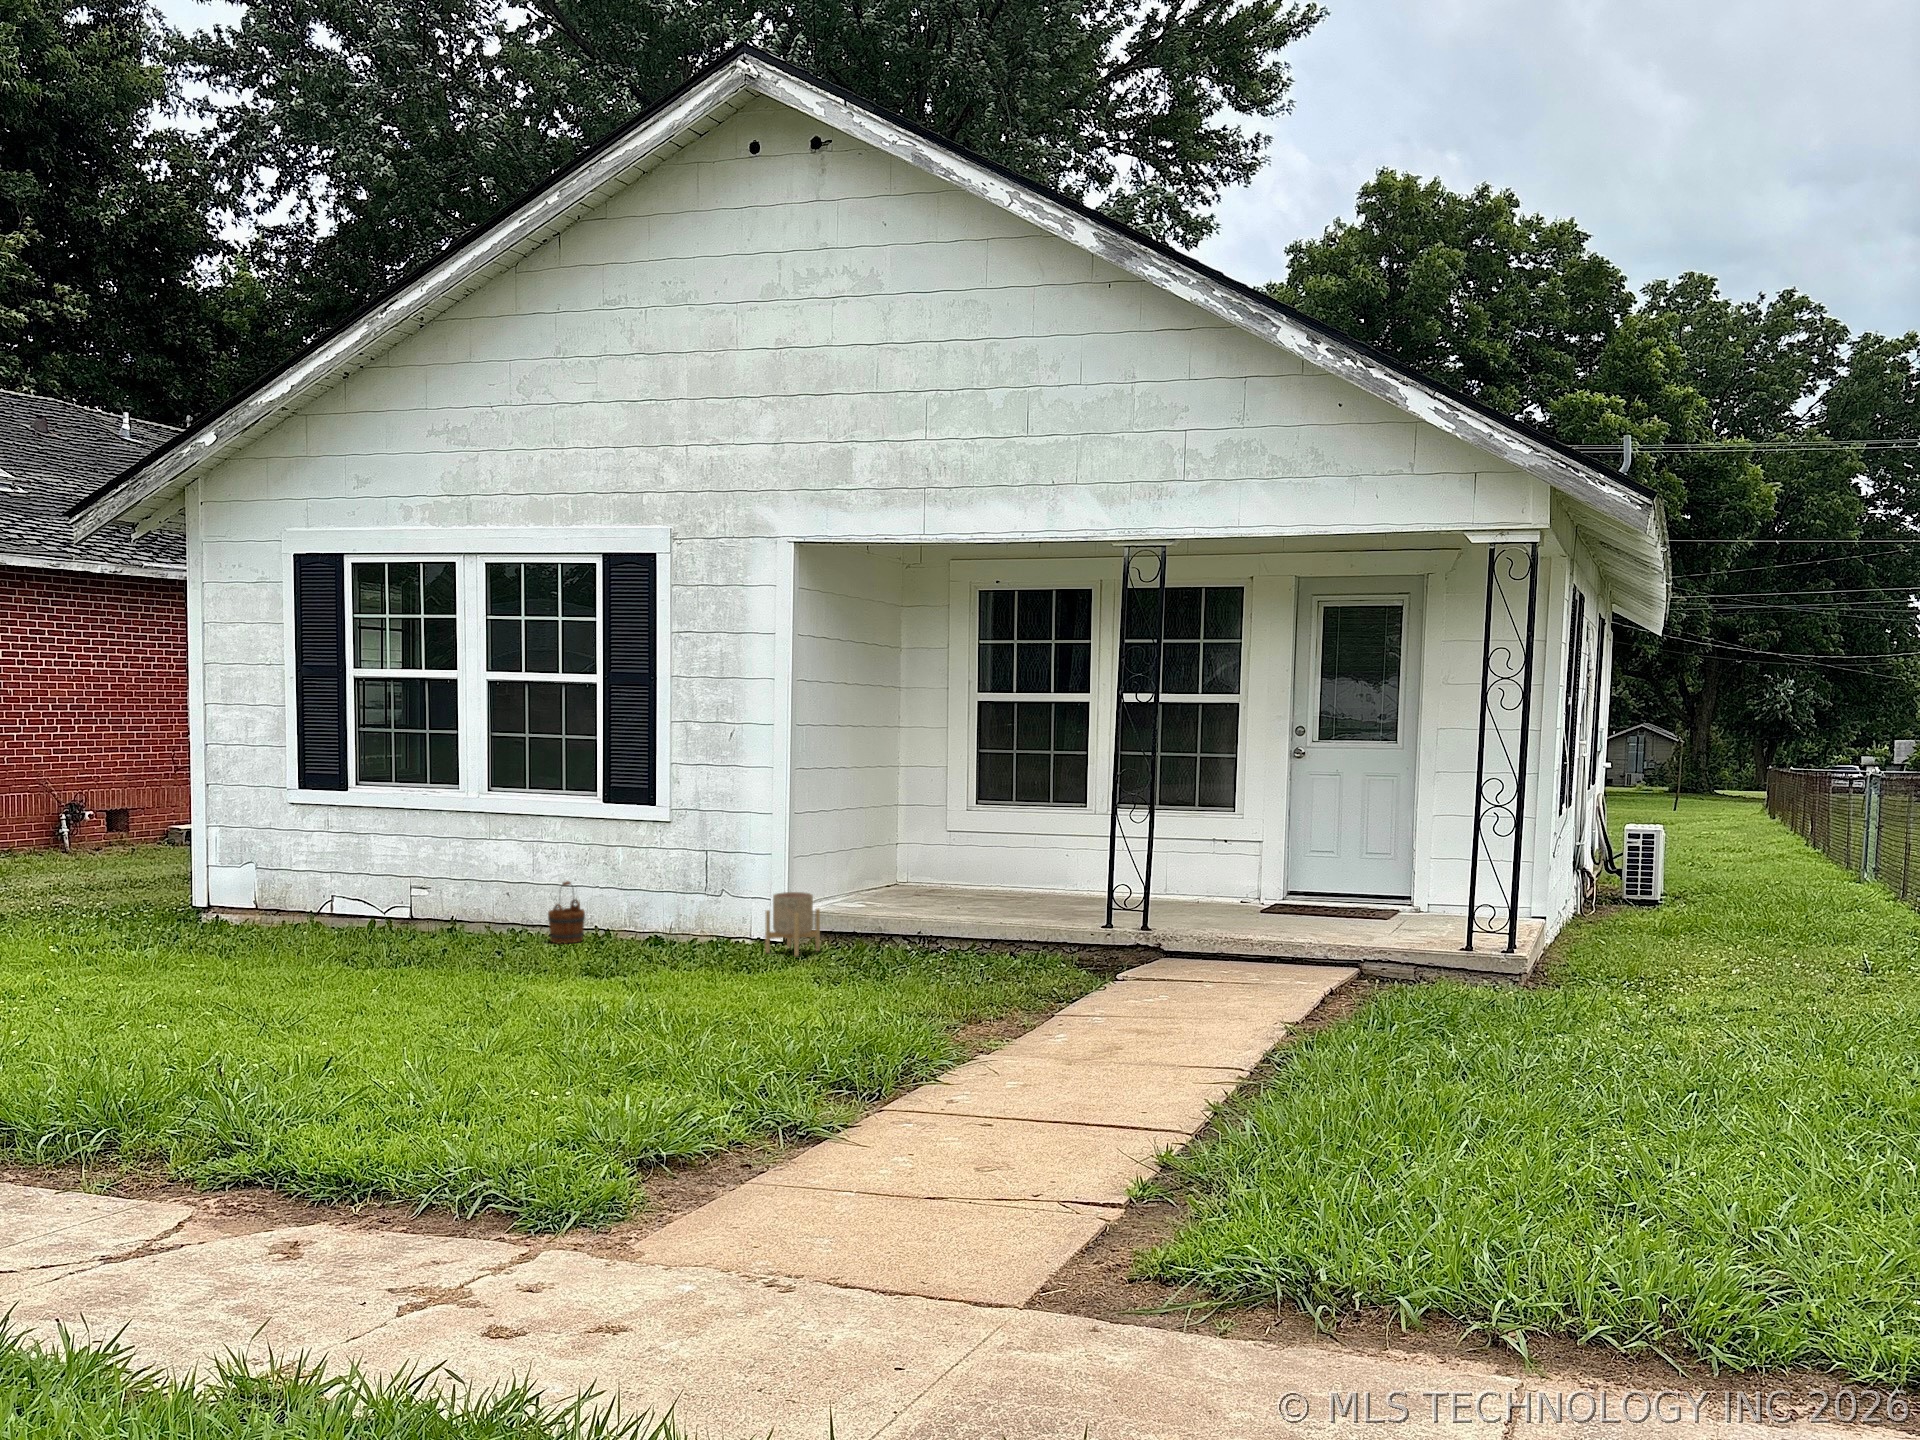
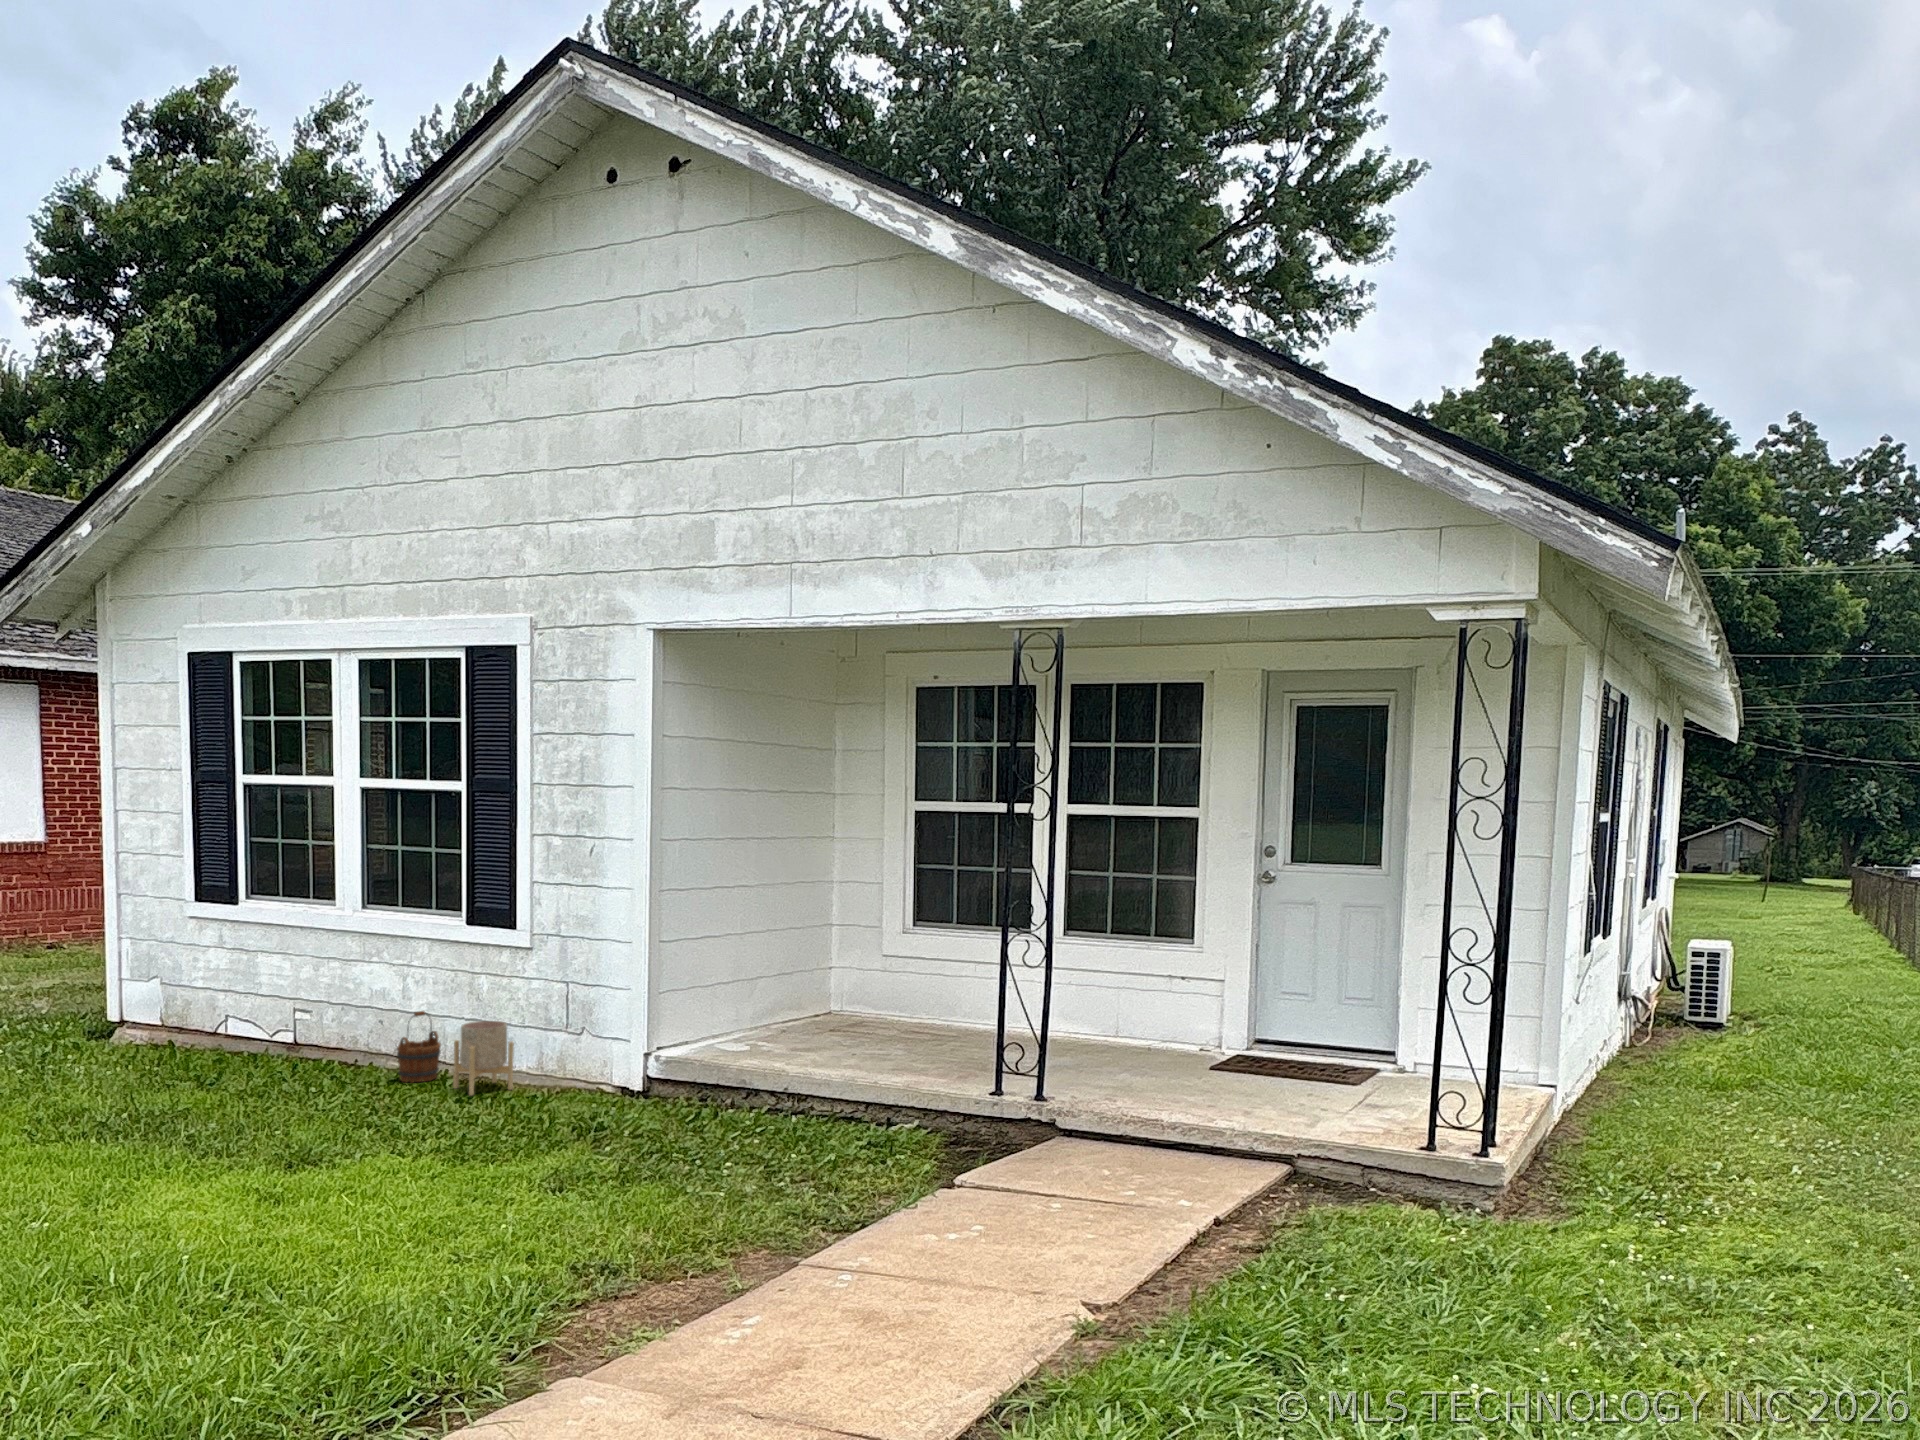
planter: present [765,892,820,956] -> present [453,1021,514,1096]

